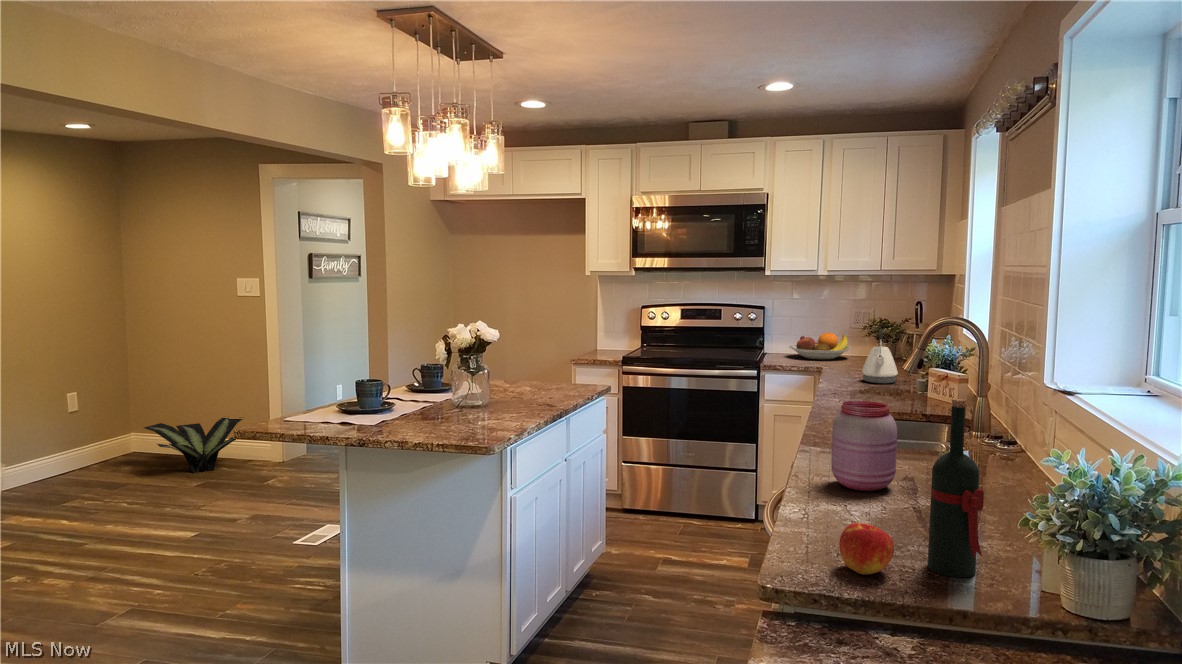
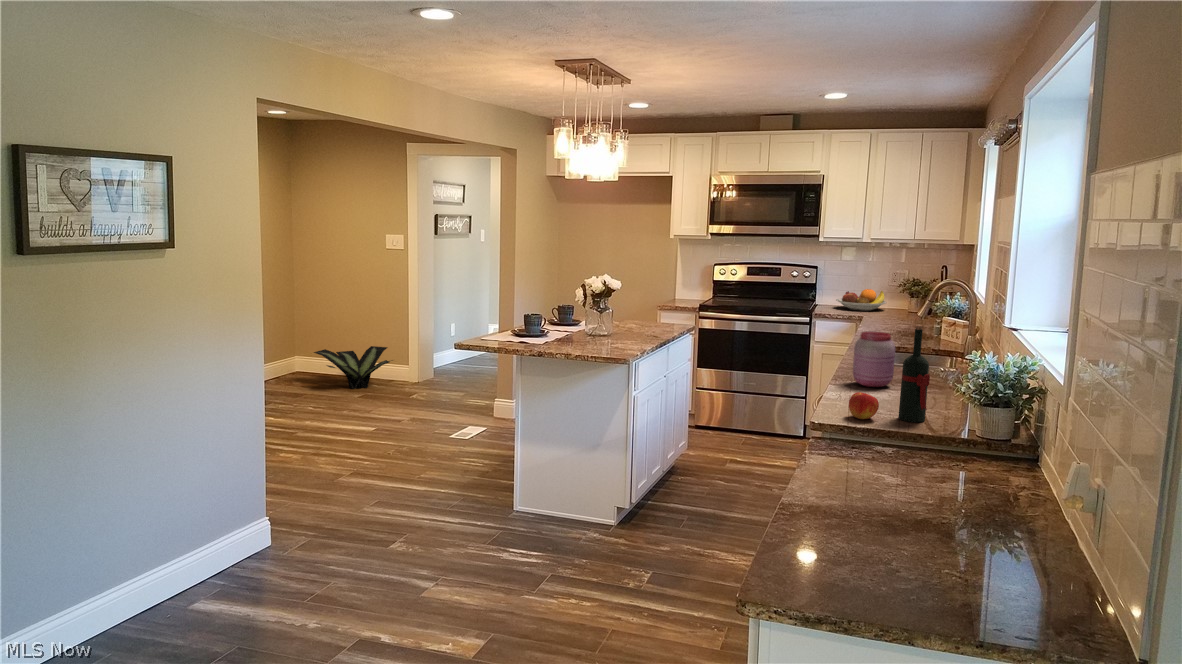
kettle: present [862,329,898,384] -> none [891,287,919,329]

